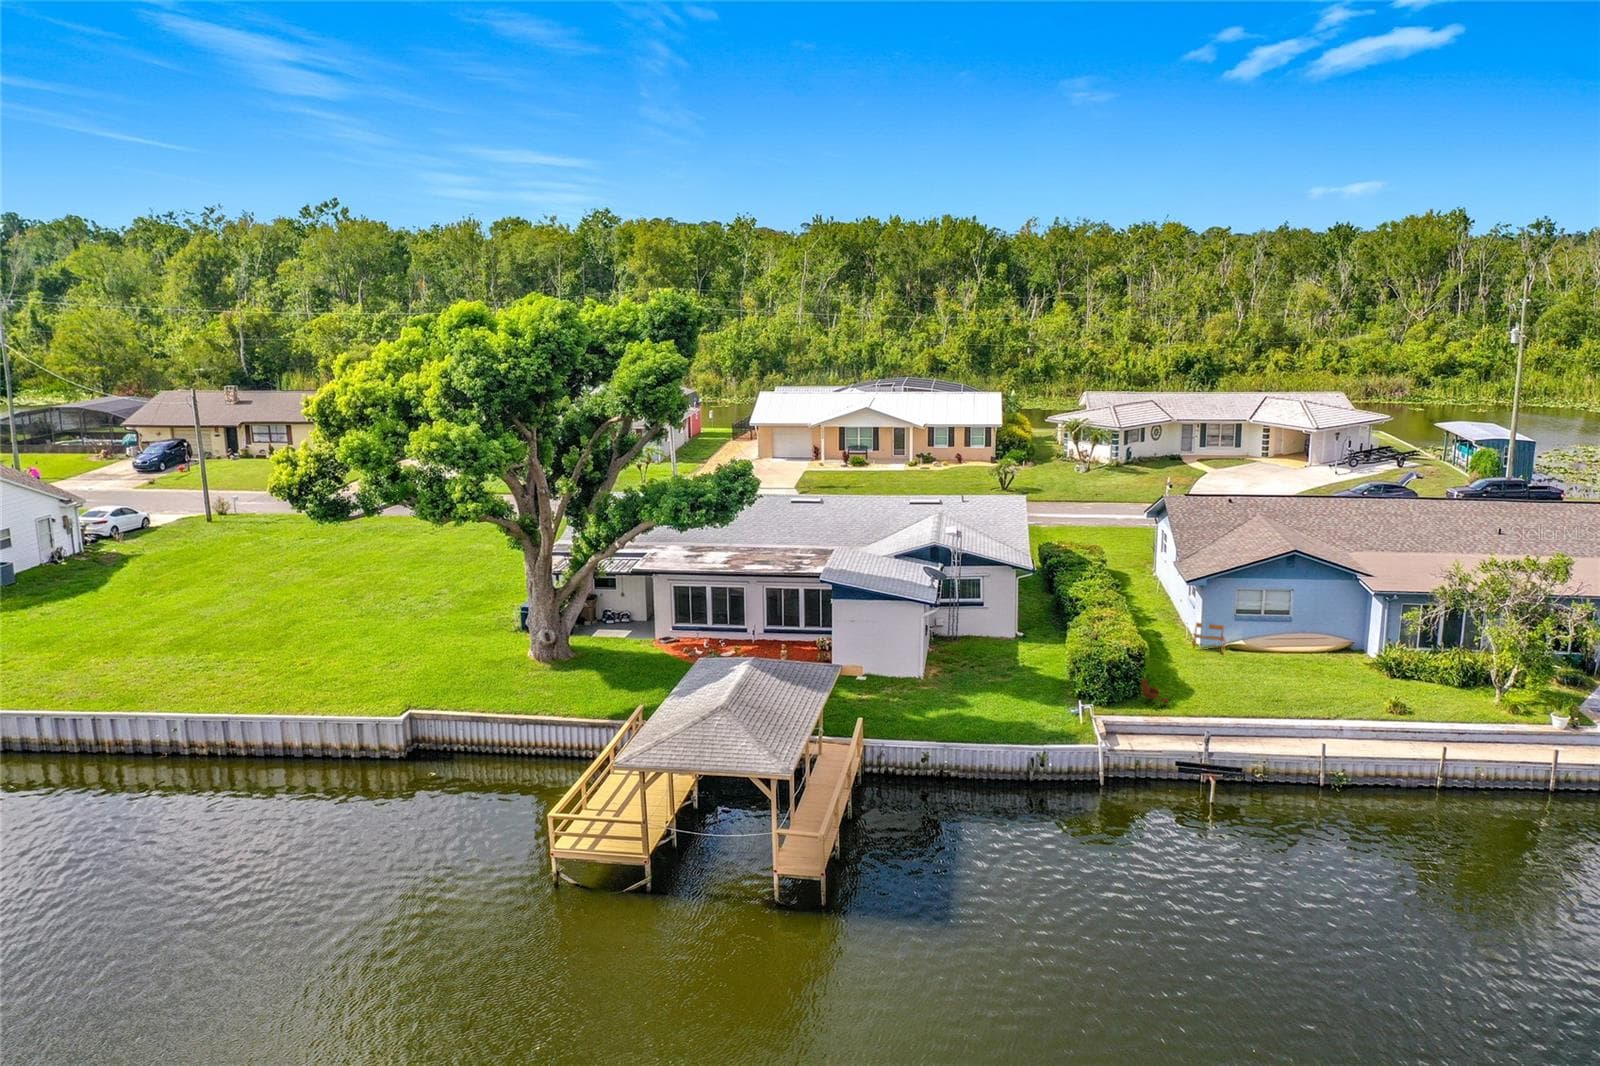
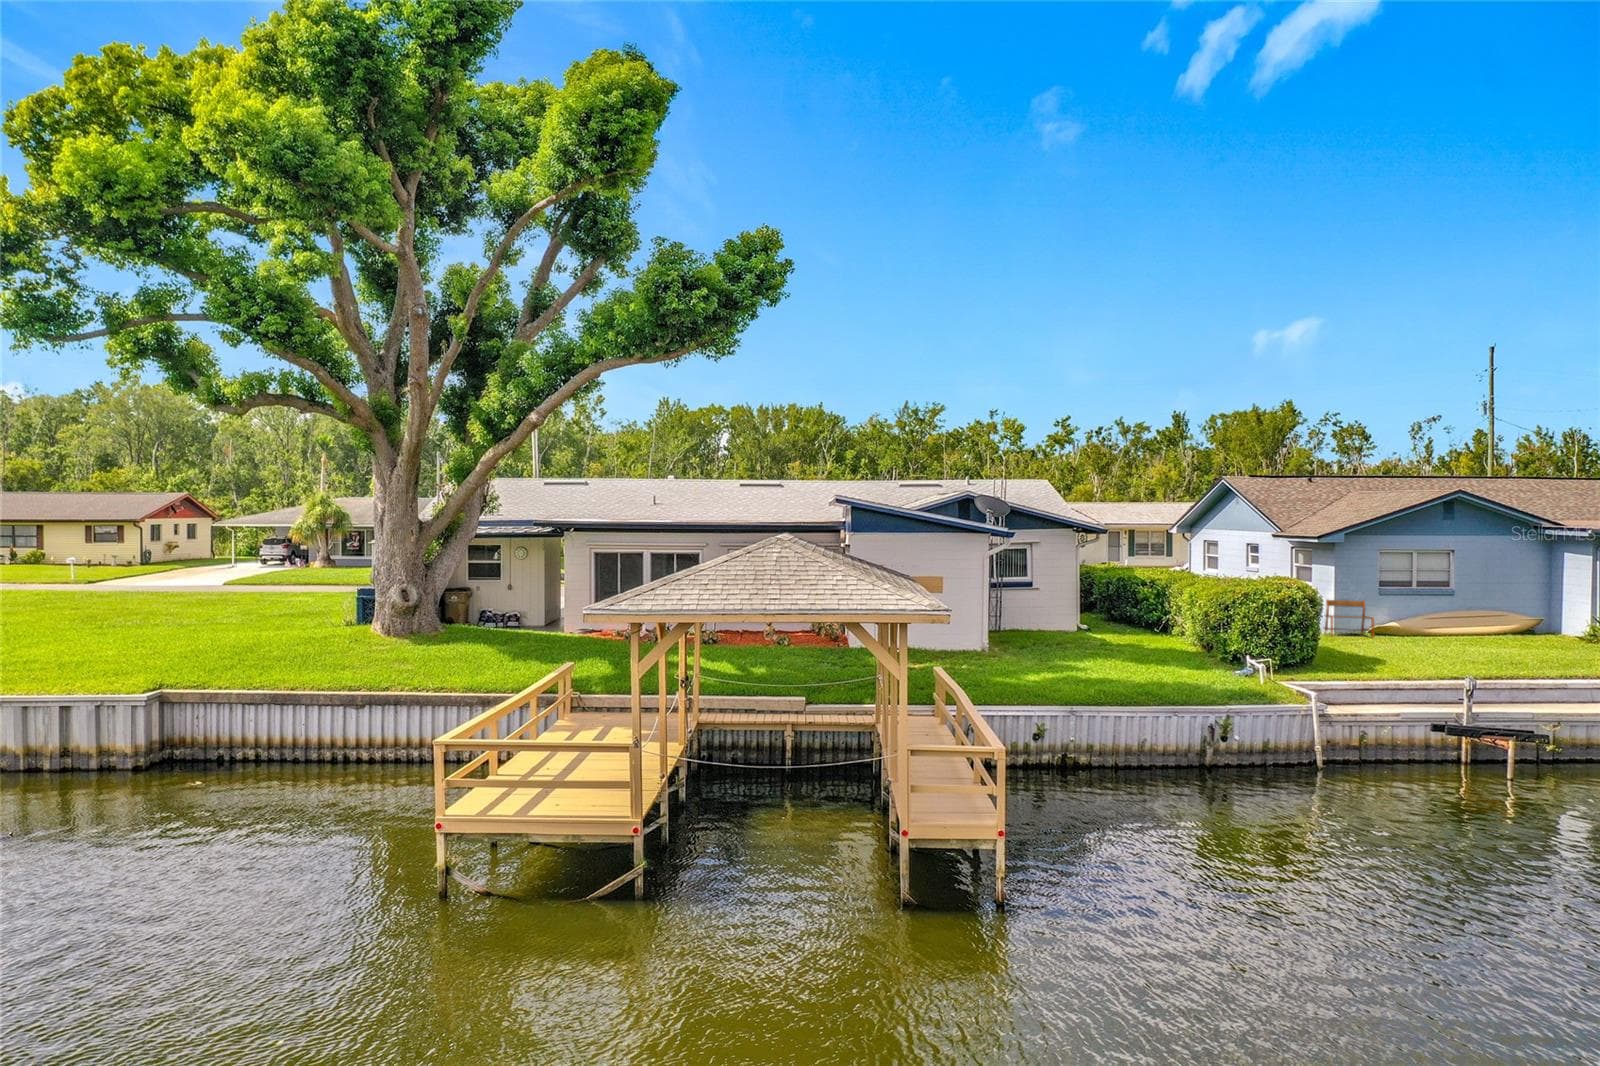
lounge chair: present [1141,678,1169,706] -> none [1313,637,1364,674]

